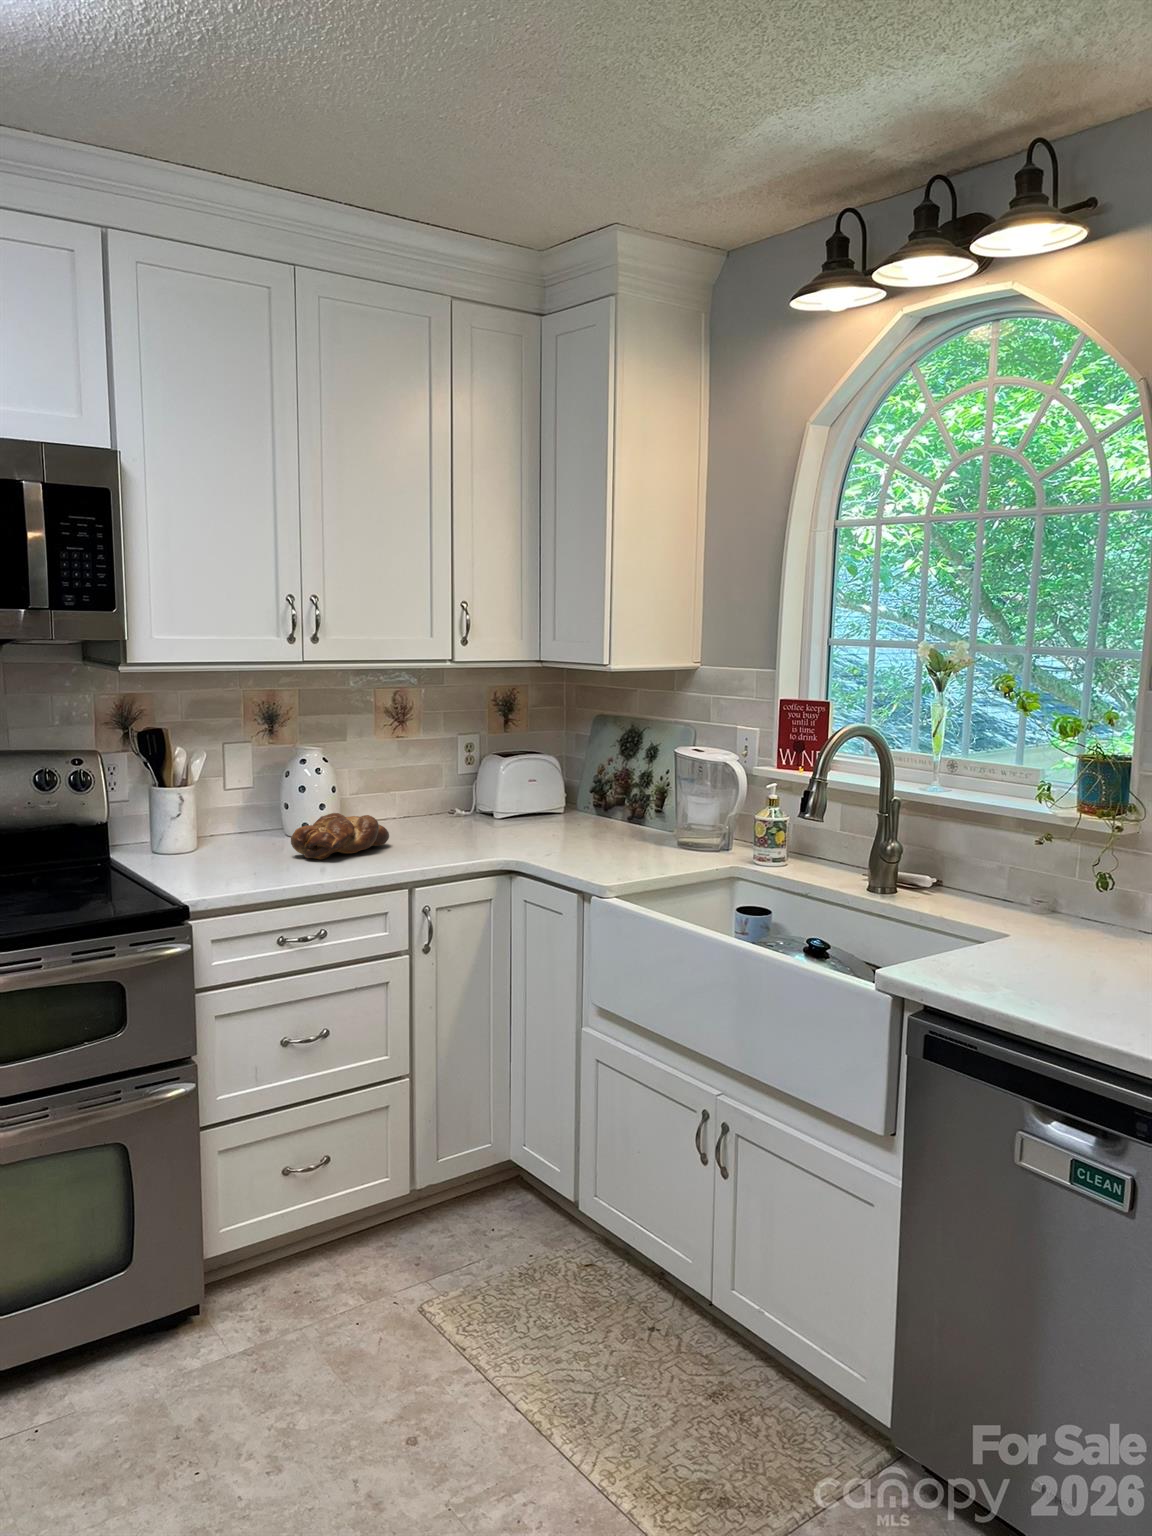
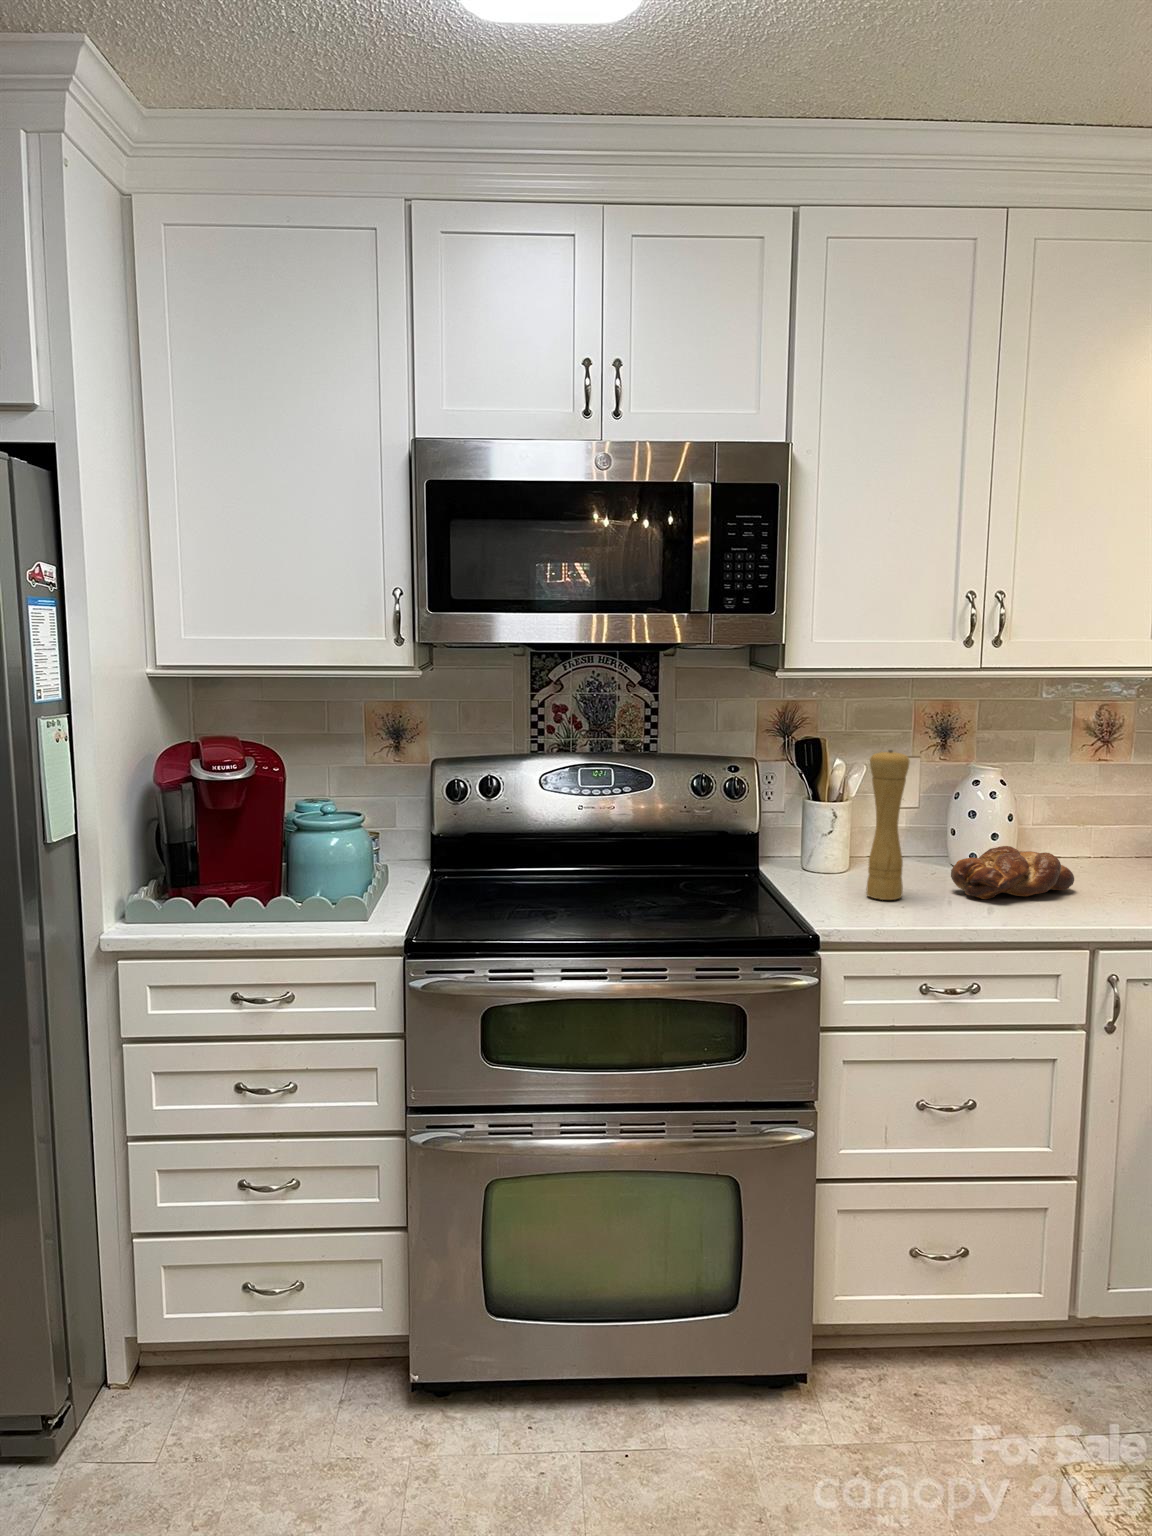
pepper mill: none [215,735,252,870] -> present [866,750,909,900]

